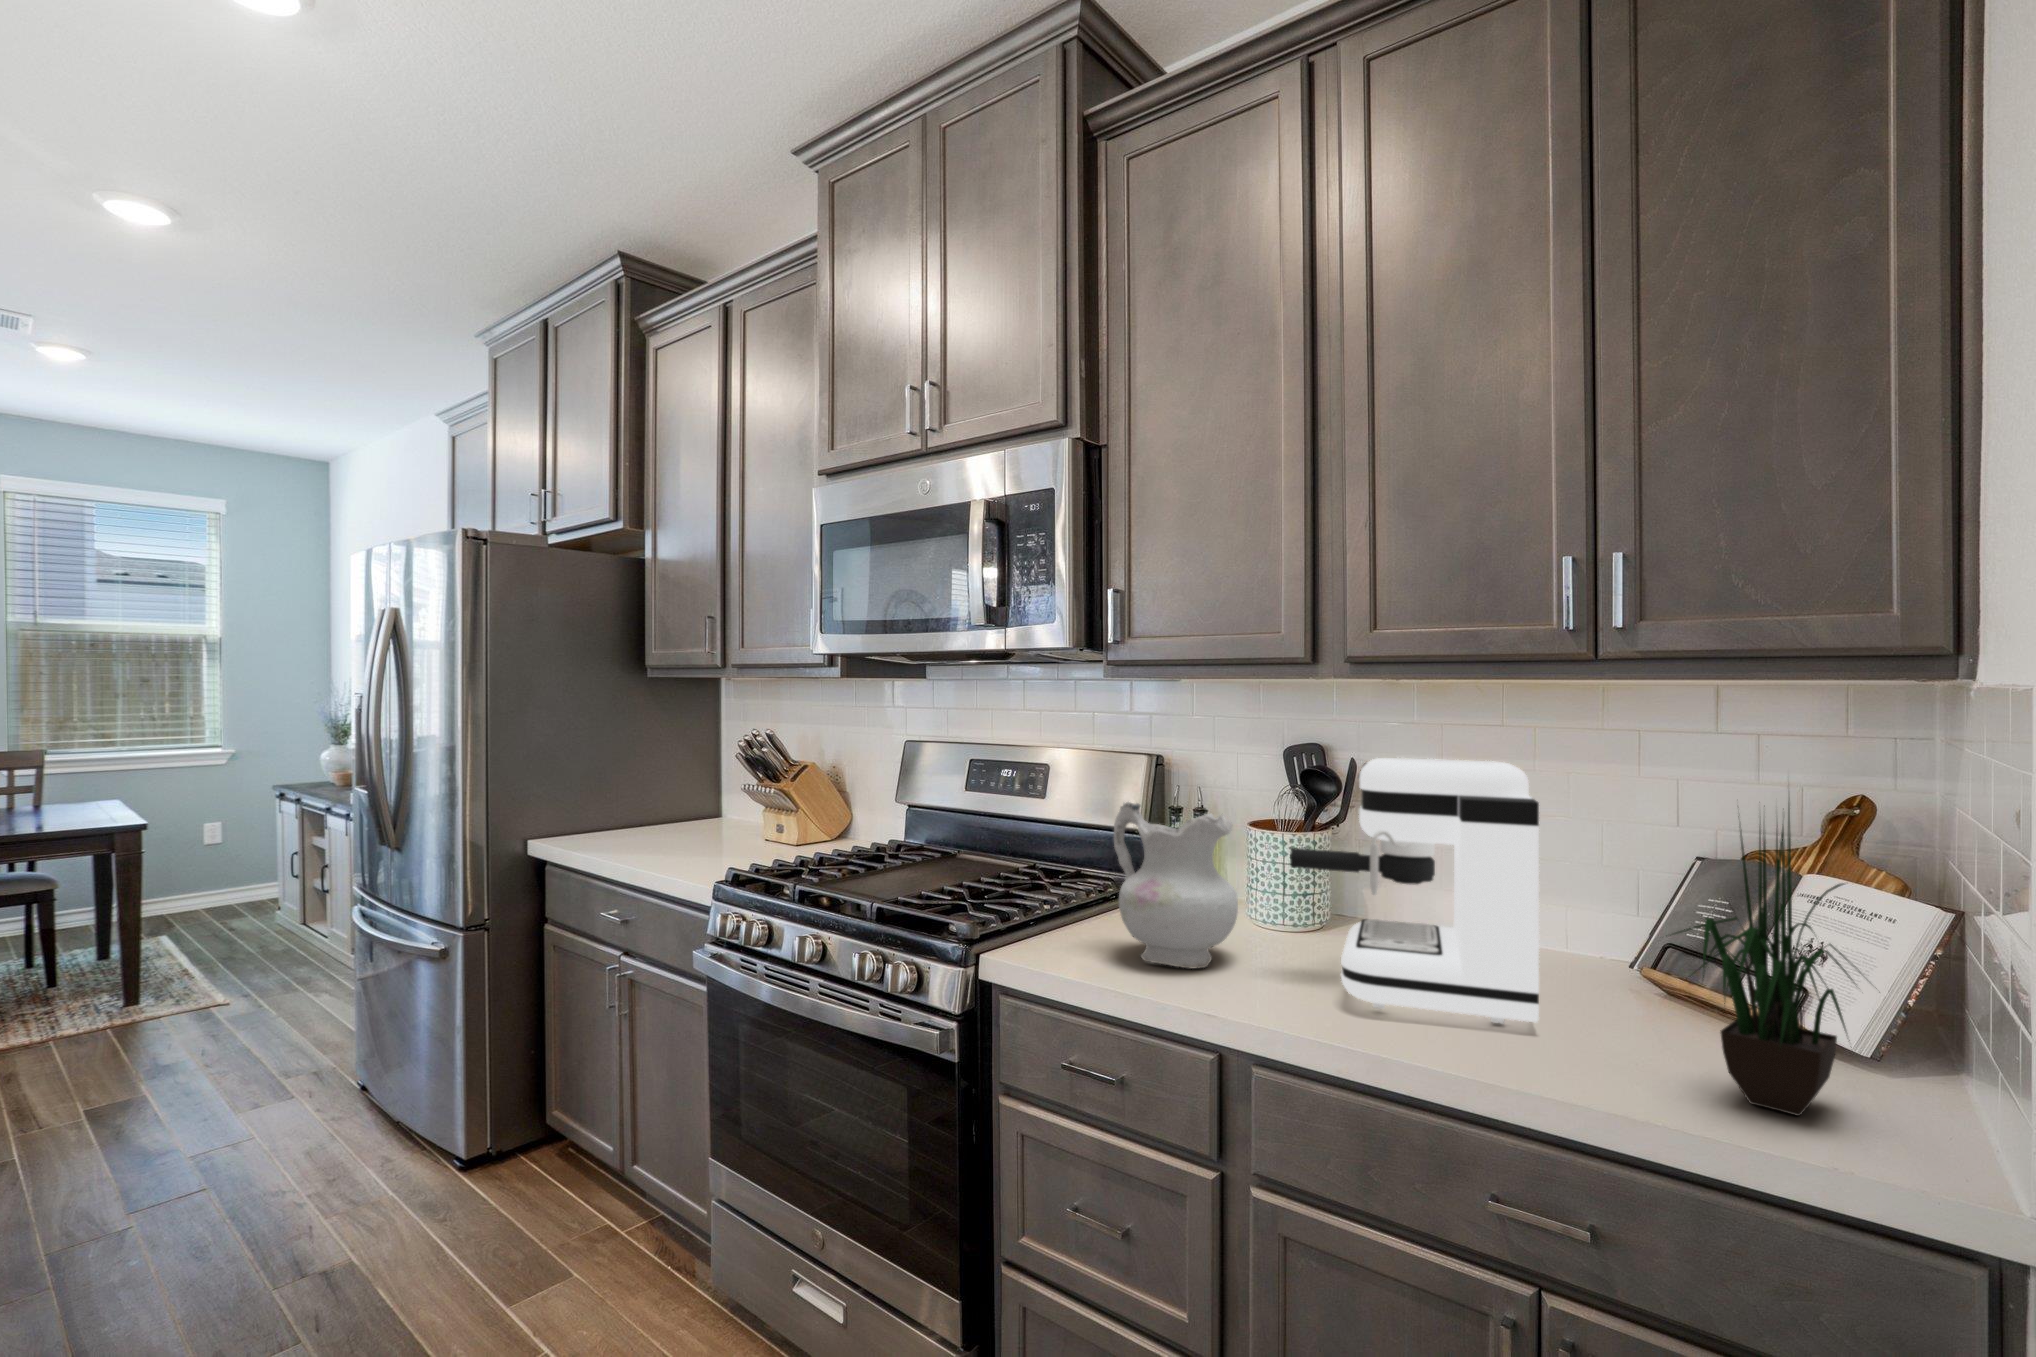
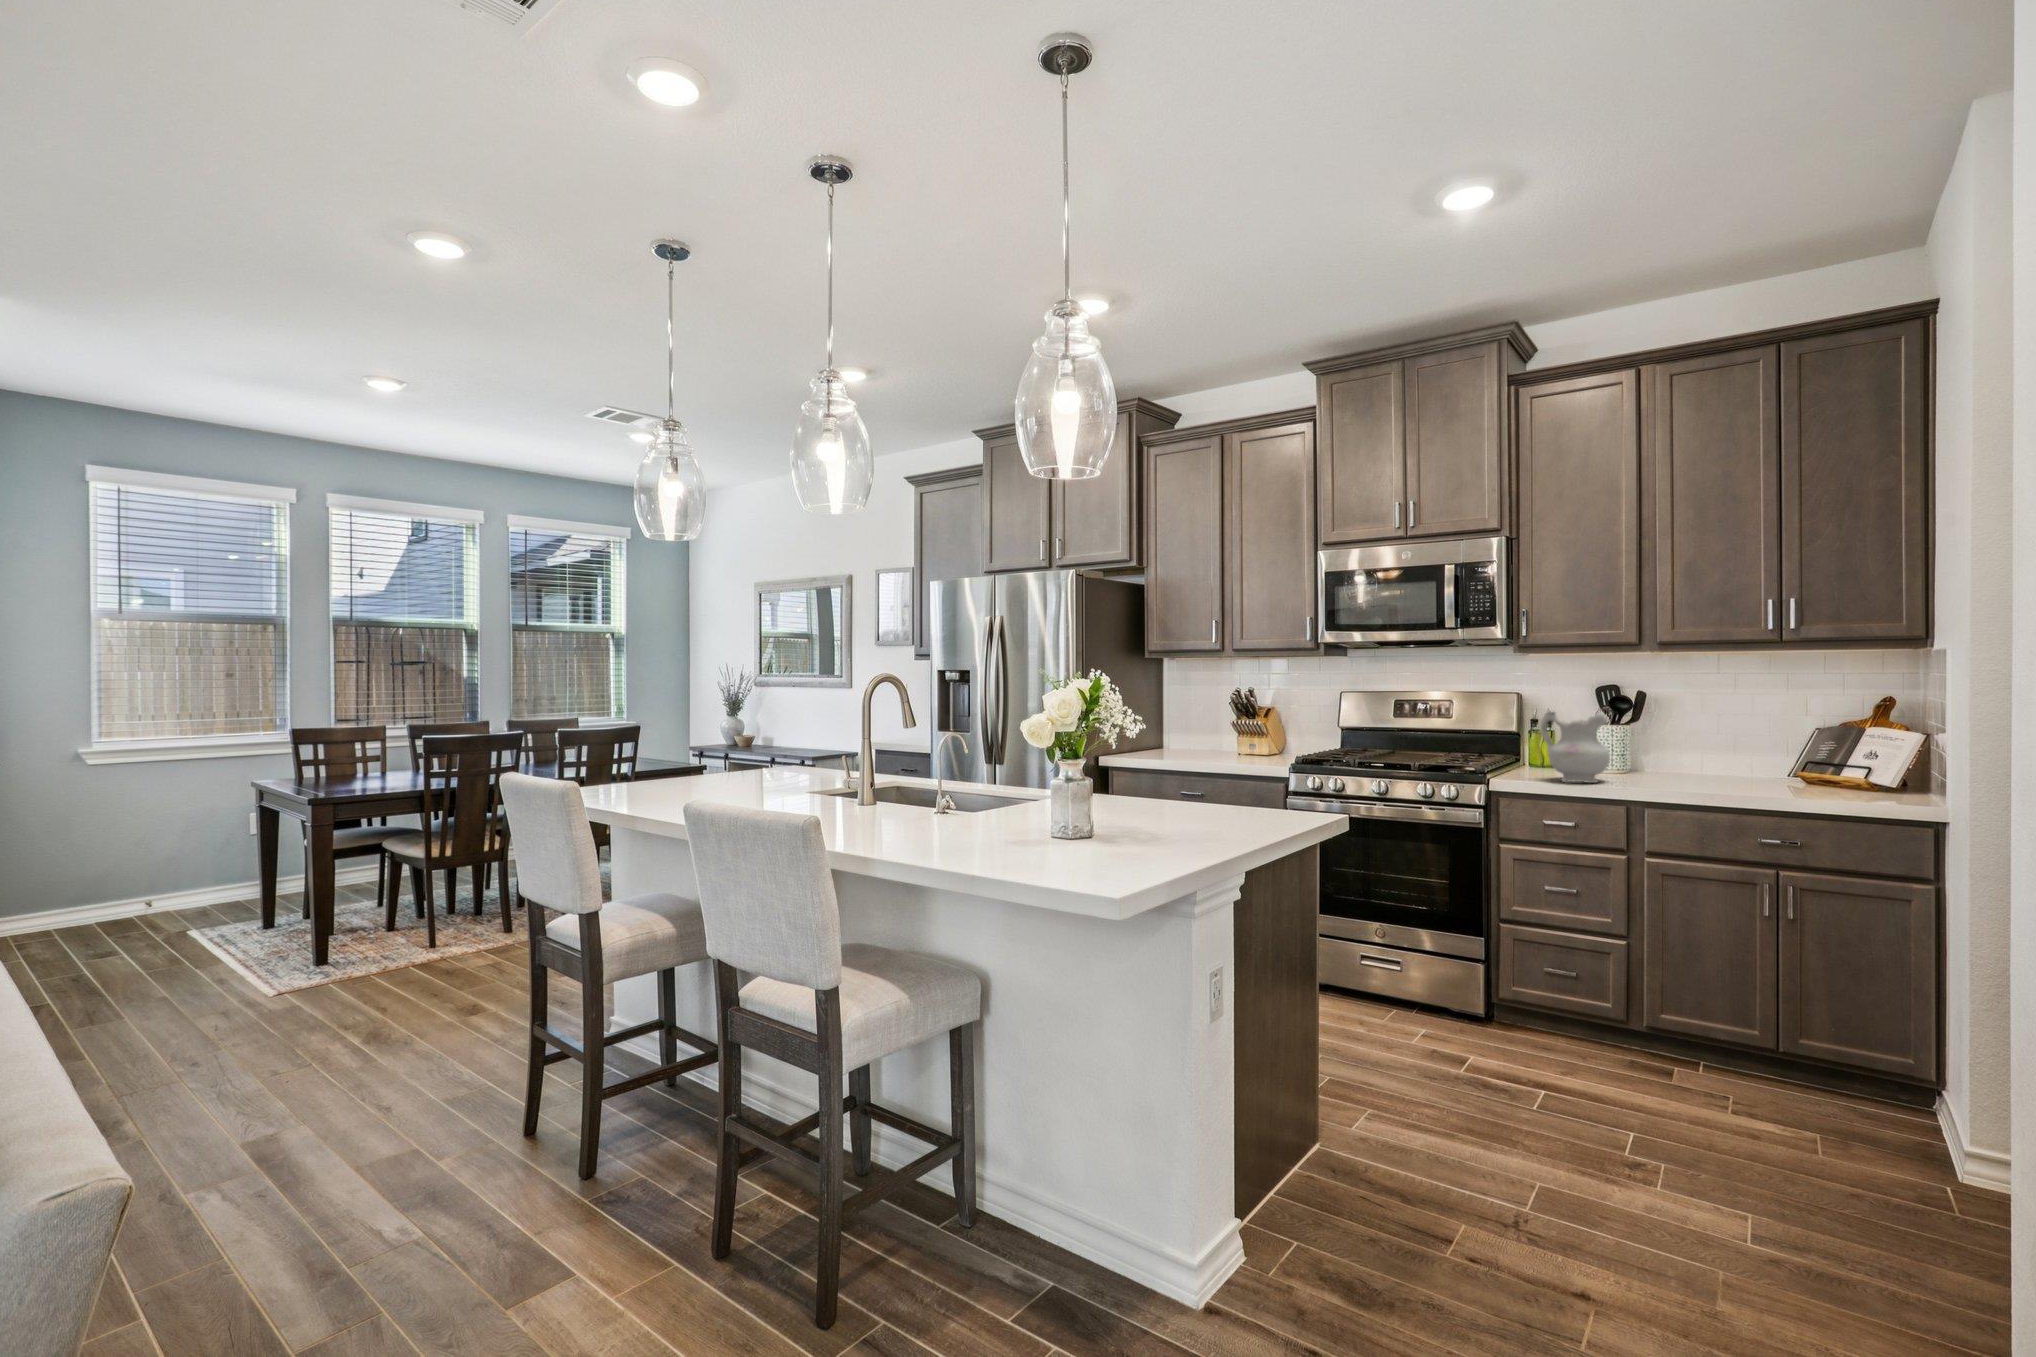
coffee maker: present [1290,758,1539,1023] -> none [1639,687,1766,789]
potted plant: present [1670,806,1852,1116] -> none [1819,683,1901,801]

